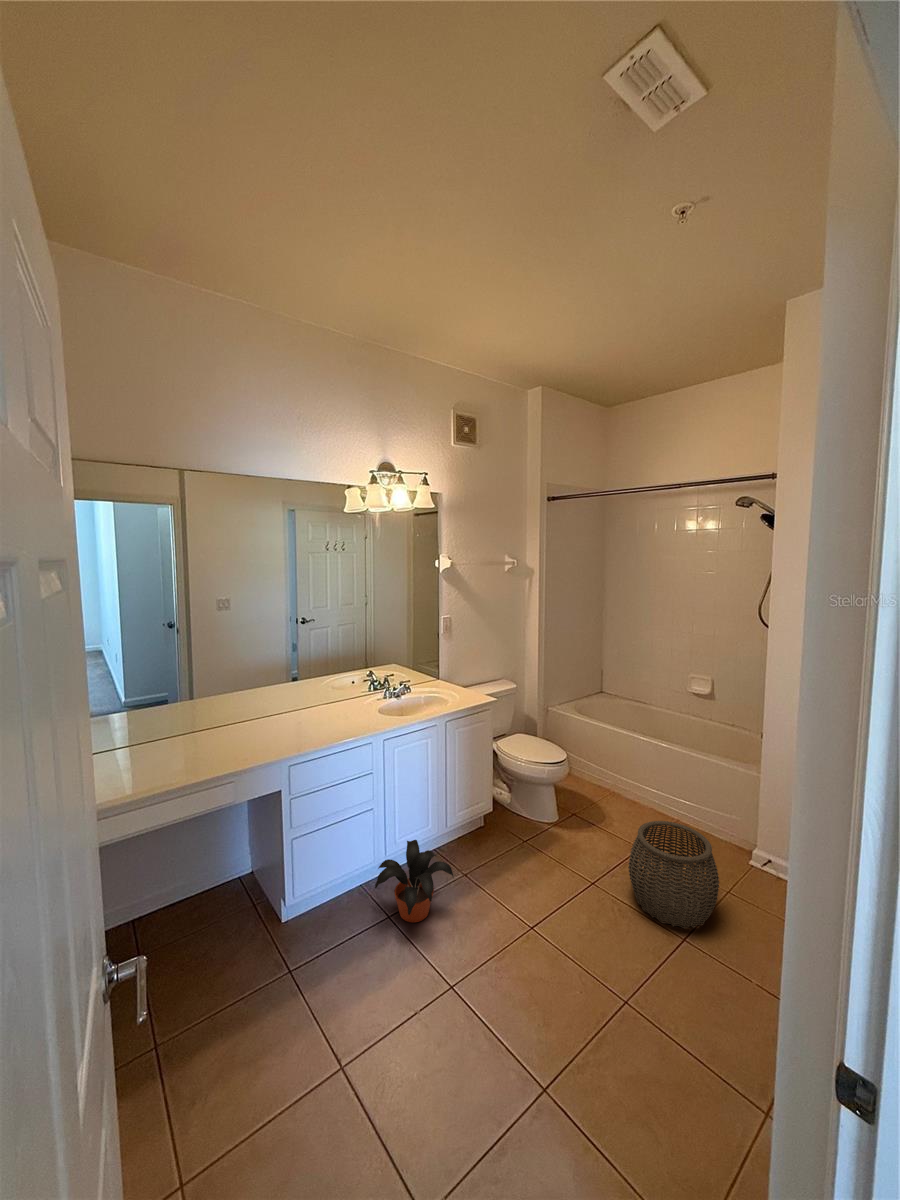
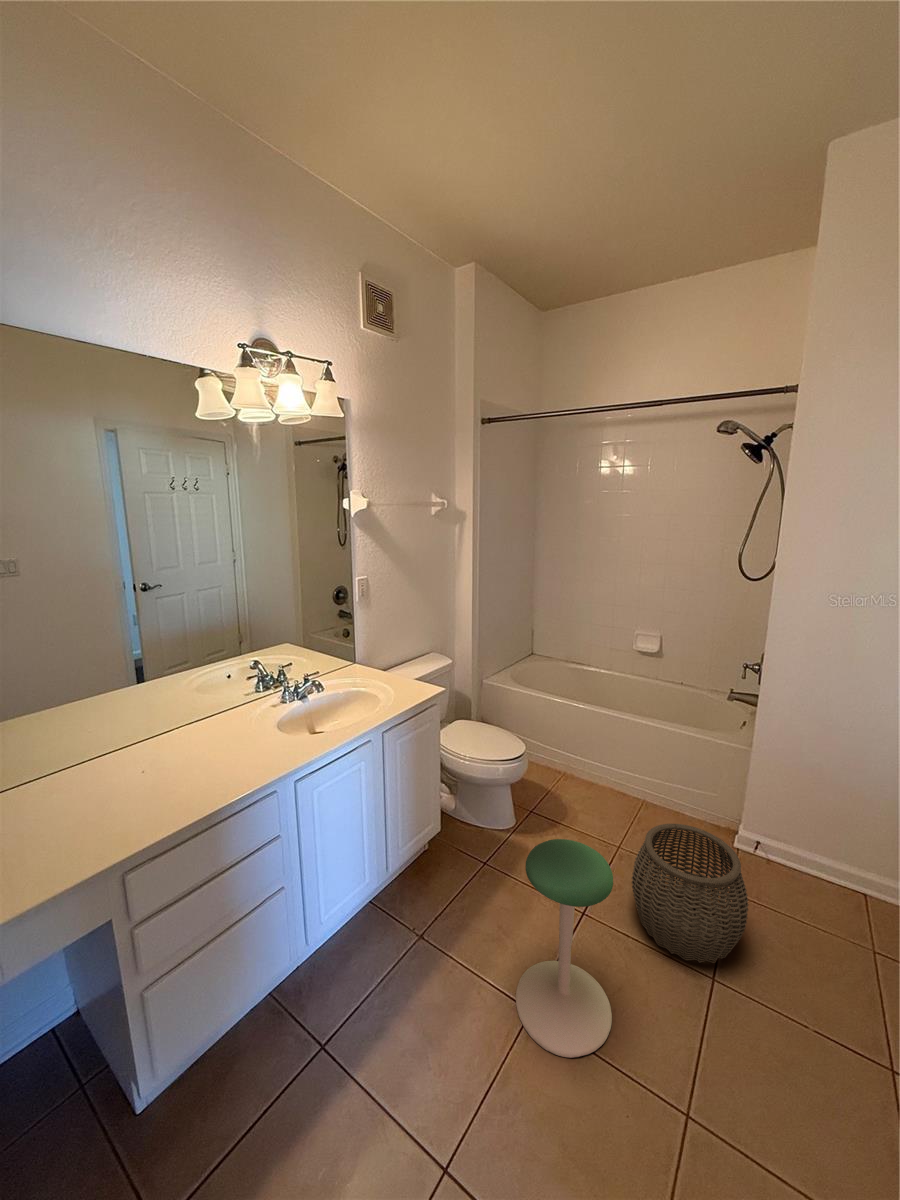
stool: none [521,806,590,956] -> present [516,839,613,1058]
potted plant: present [375,840,453,922] -> none [297,914,418,1058]

